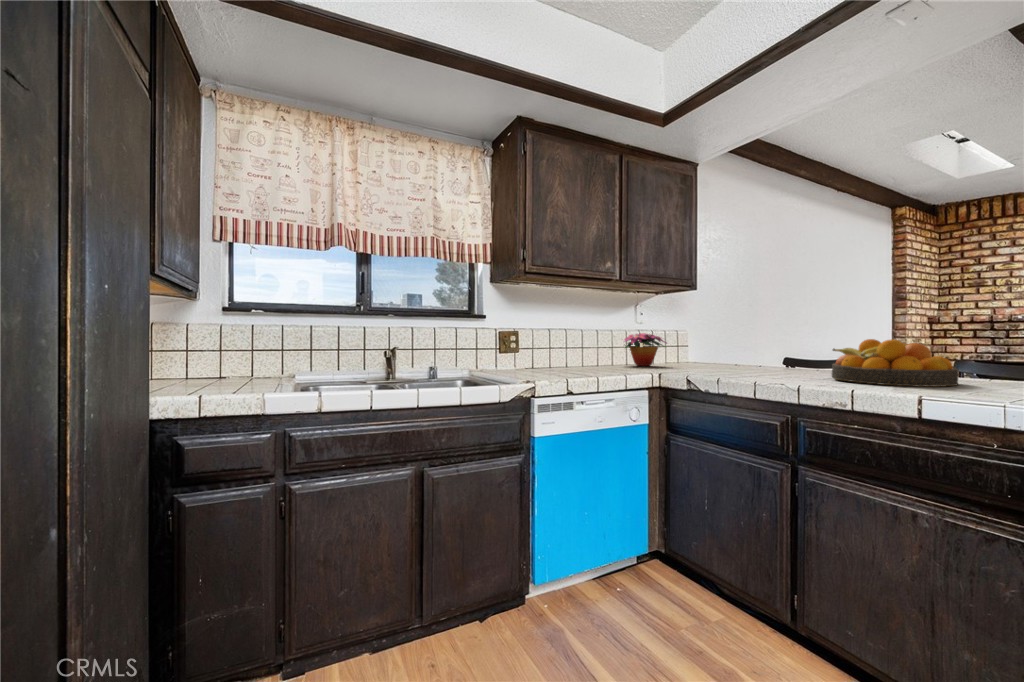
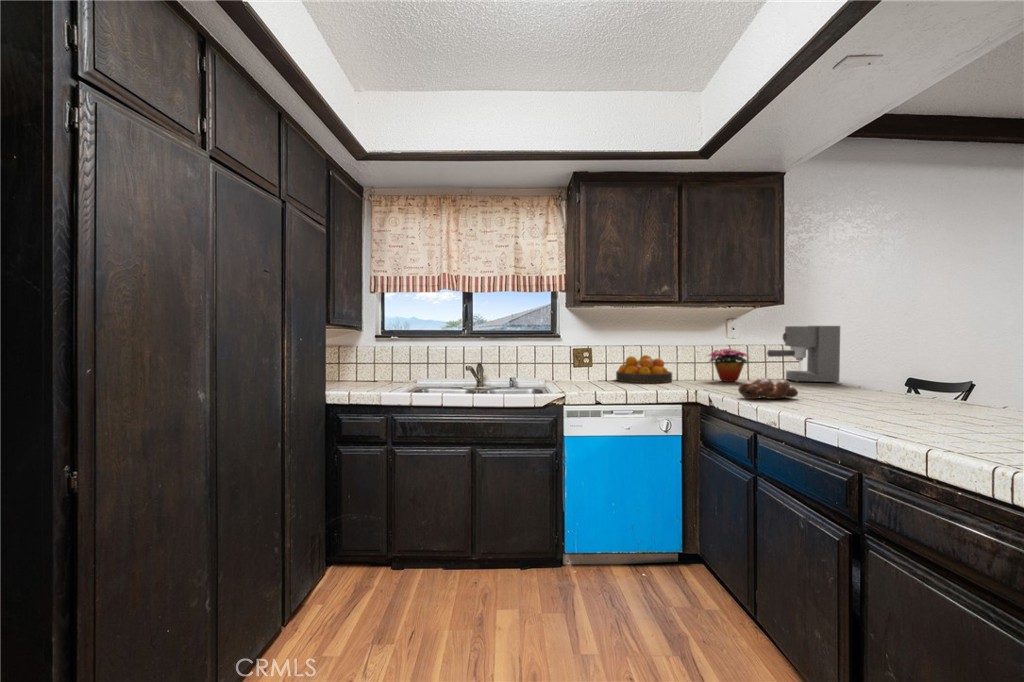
coffee maker: none [666,312,726,365] -> present [767,326,840,383]
fruit bowl: present [832,339,959,387] -> present [616,355,672,383]
bread loaf: none [720,355,771,377] -> present [738,378,798,399]

